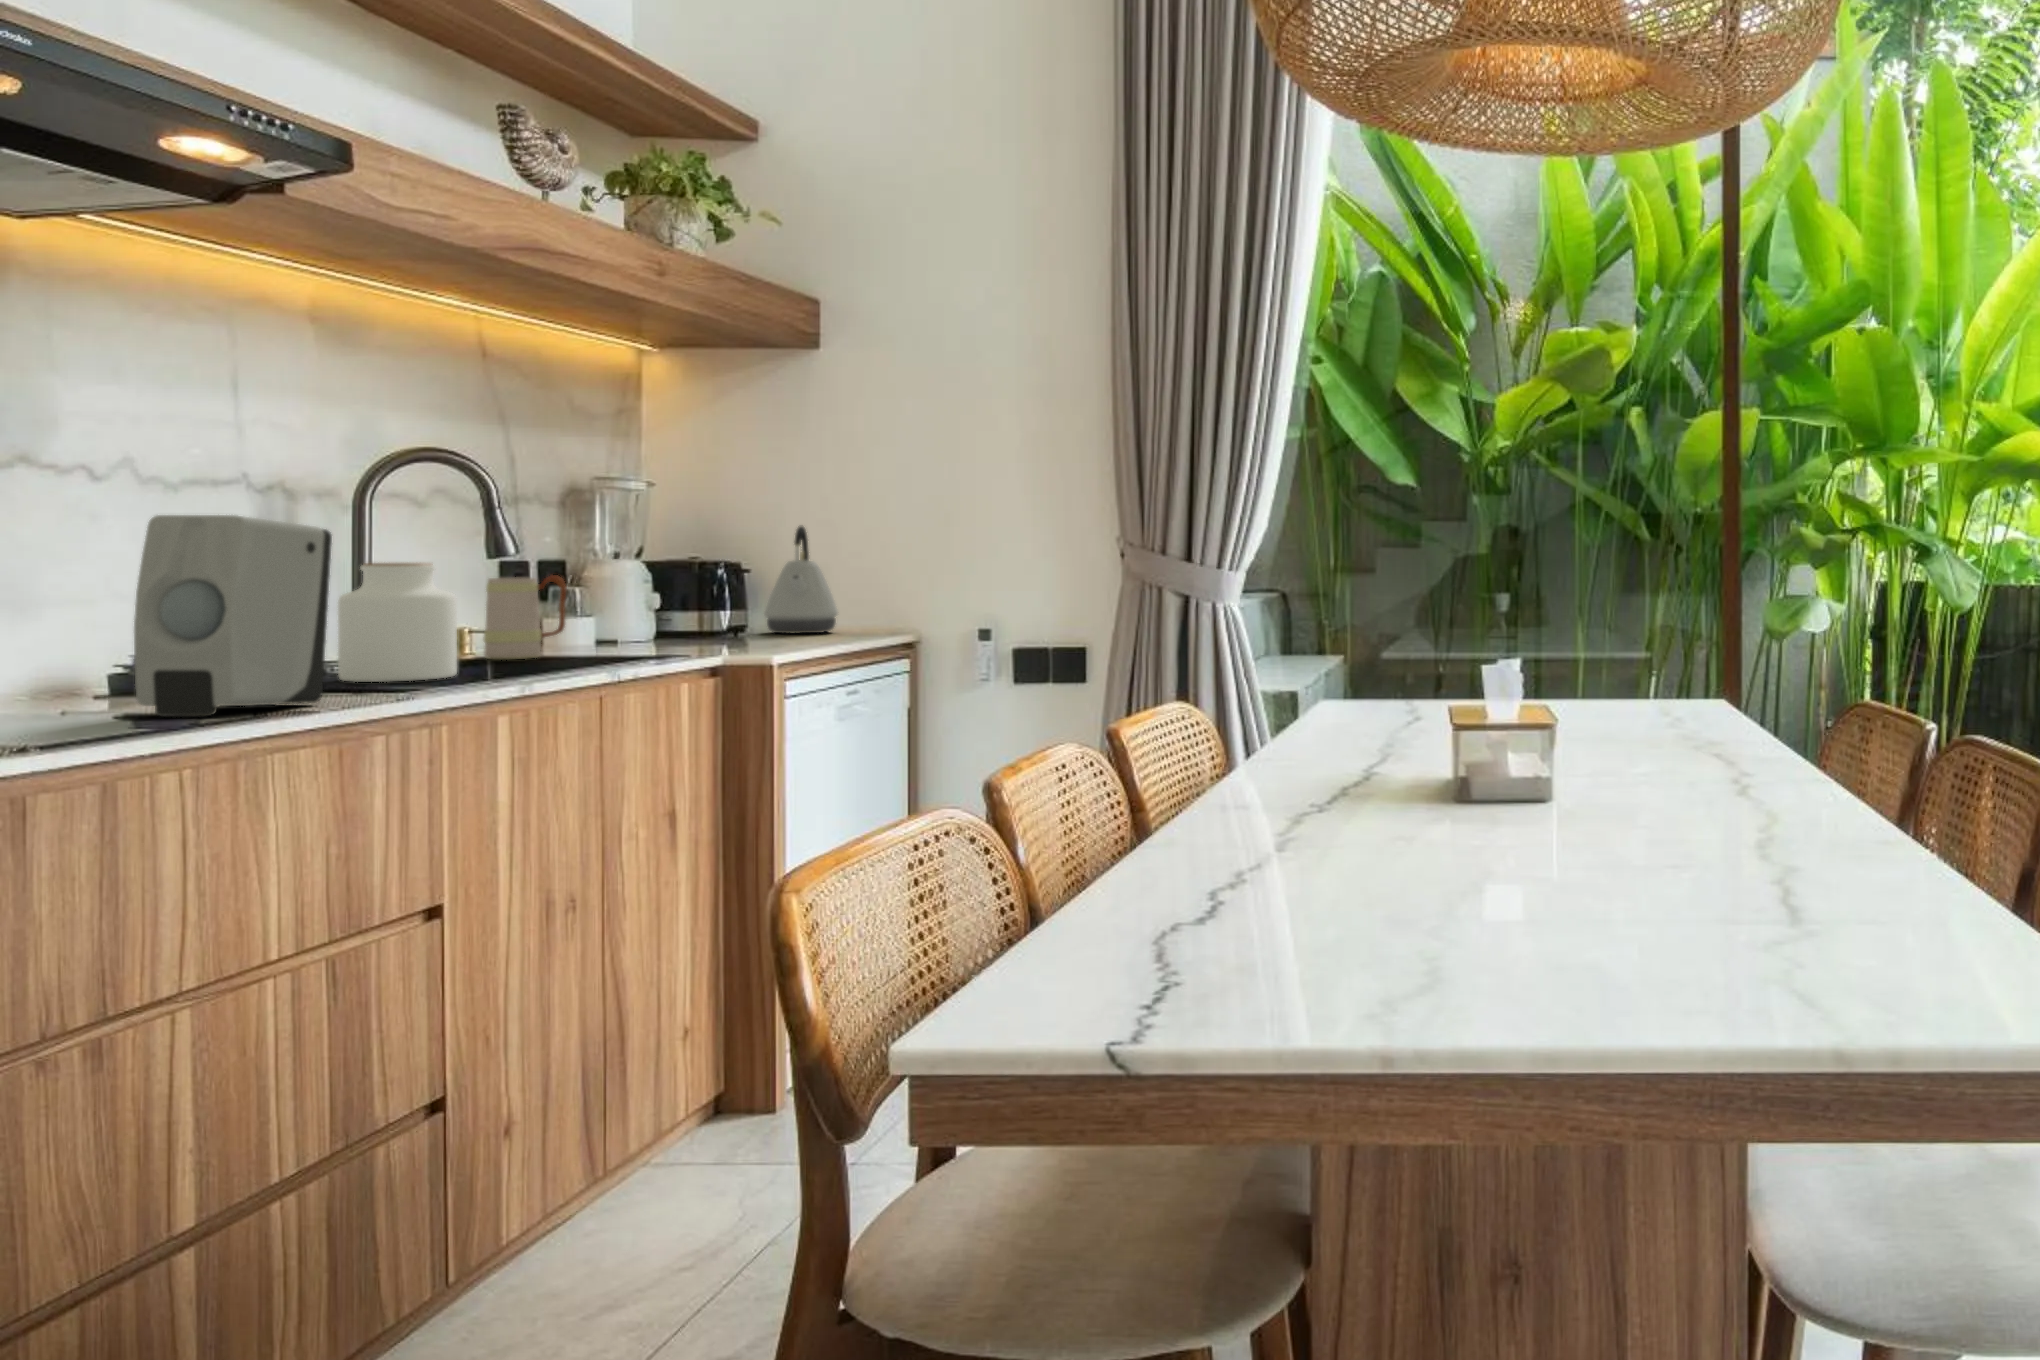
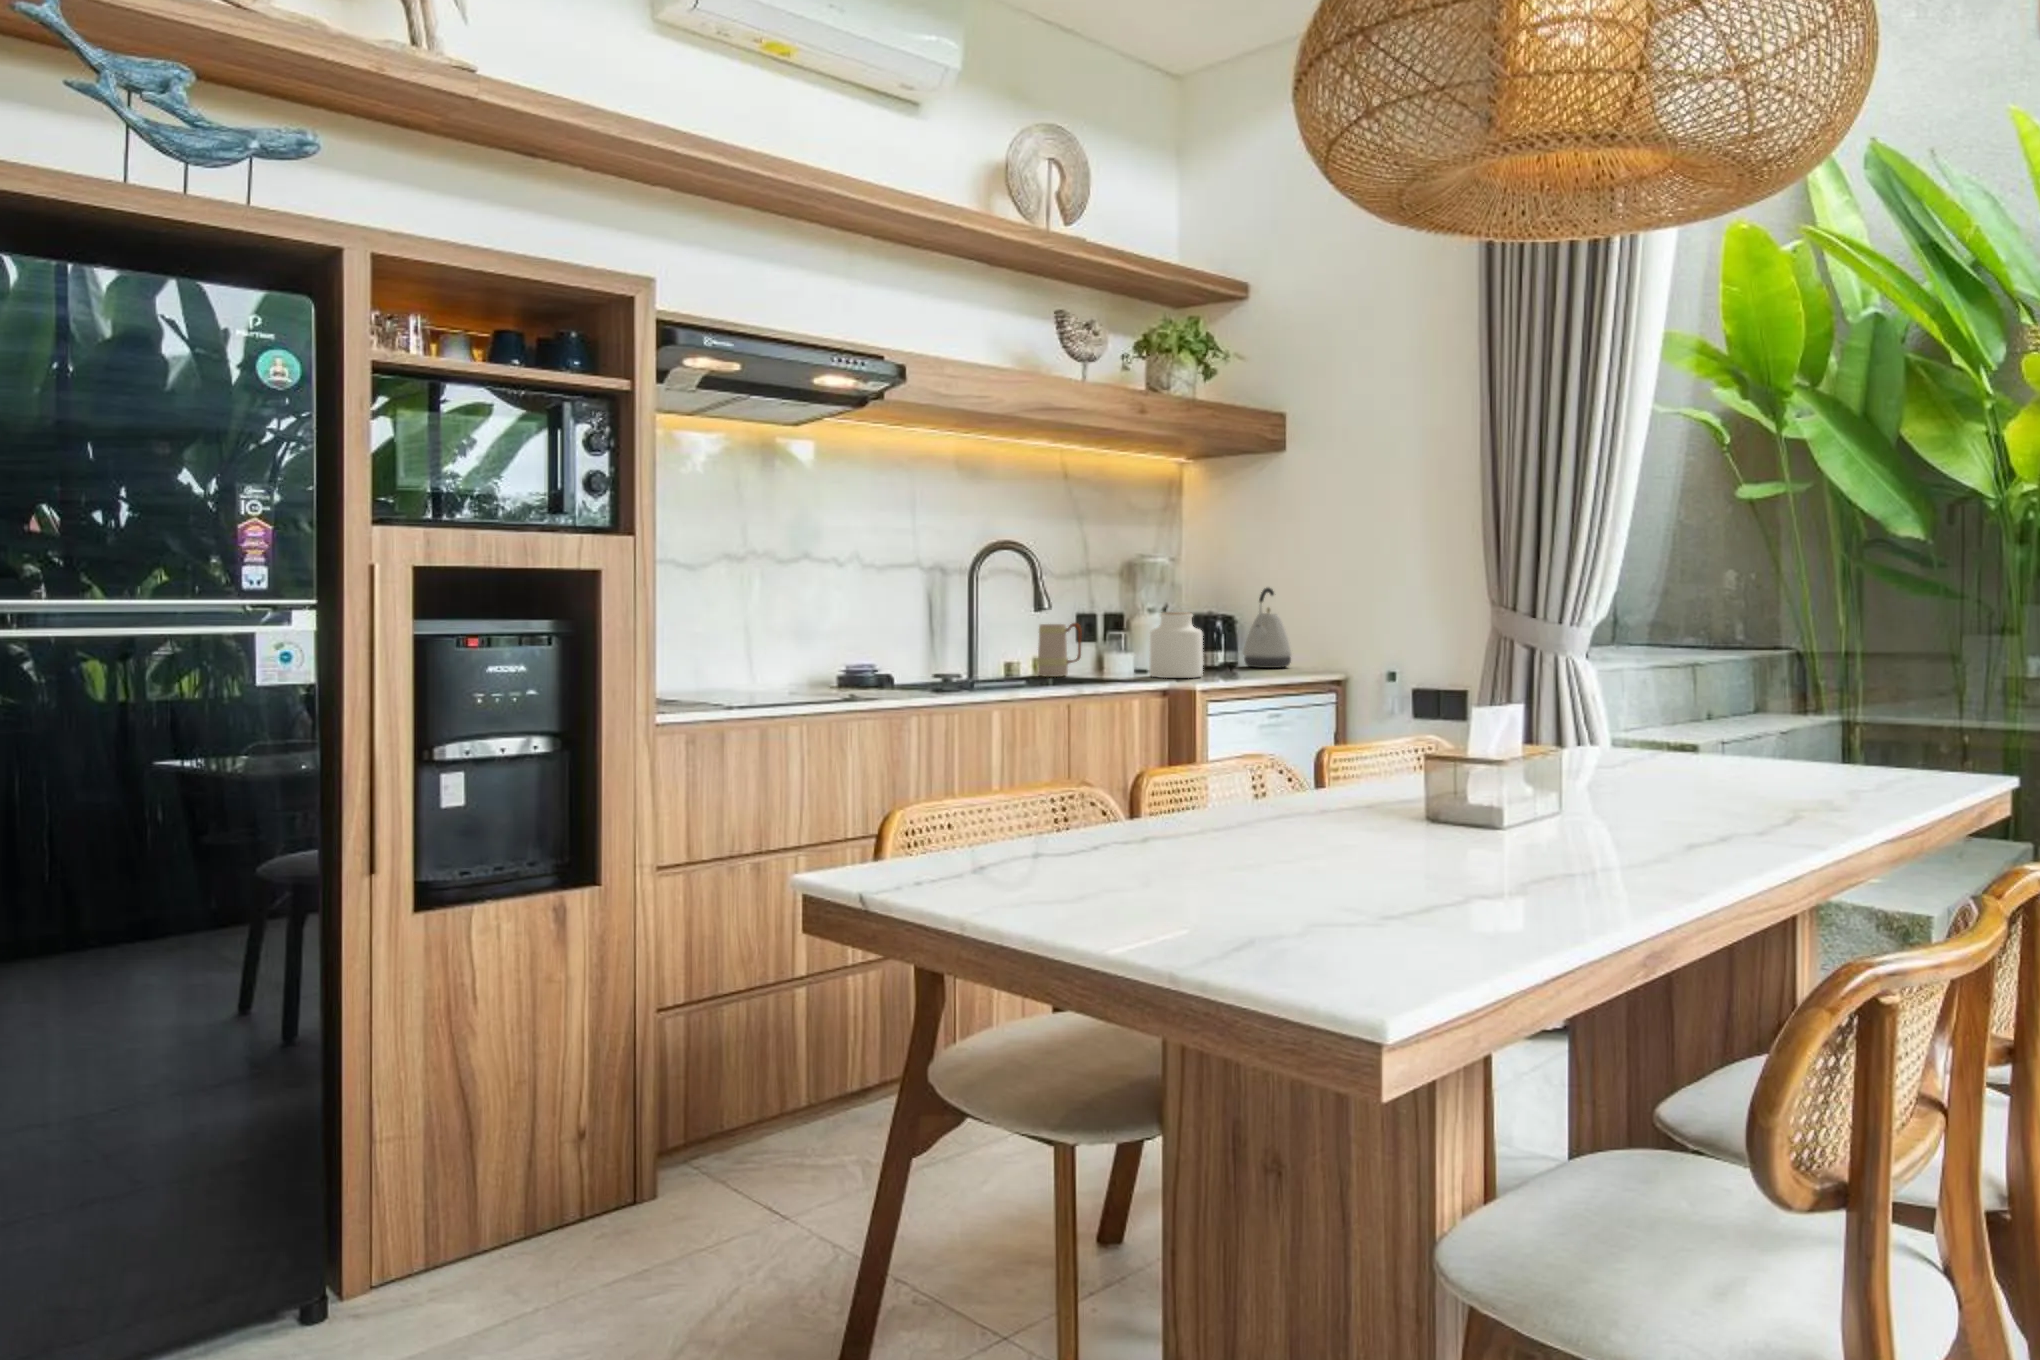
soap dispenser: present [134,515,332,717] -> none [812,588,903,698]
jar: present [338,563,457,682] -> present [1150,612,1203,678]

